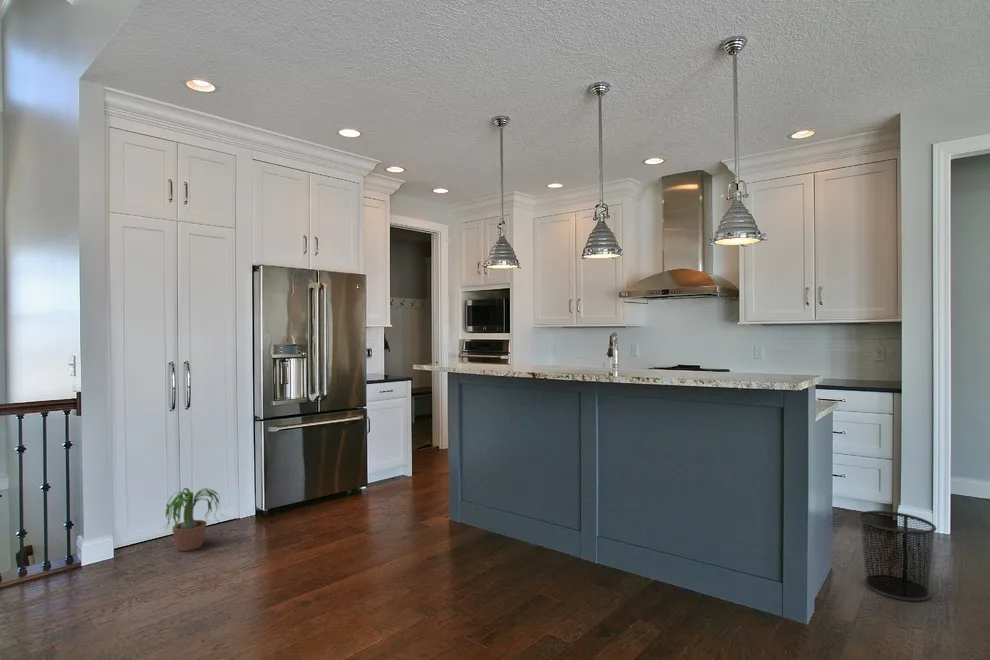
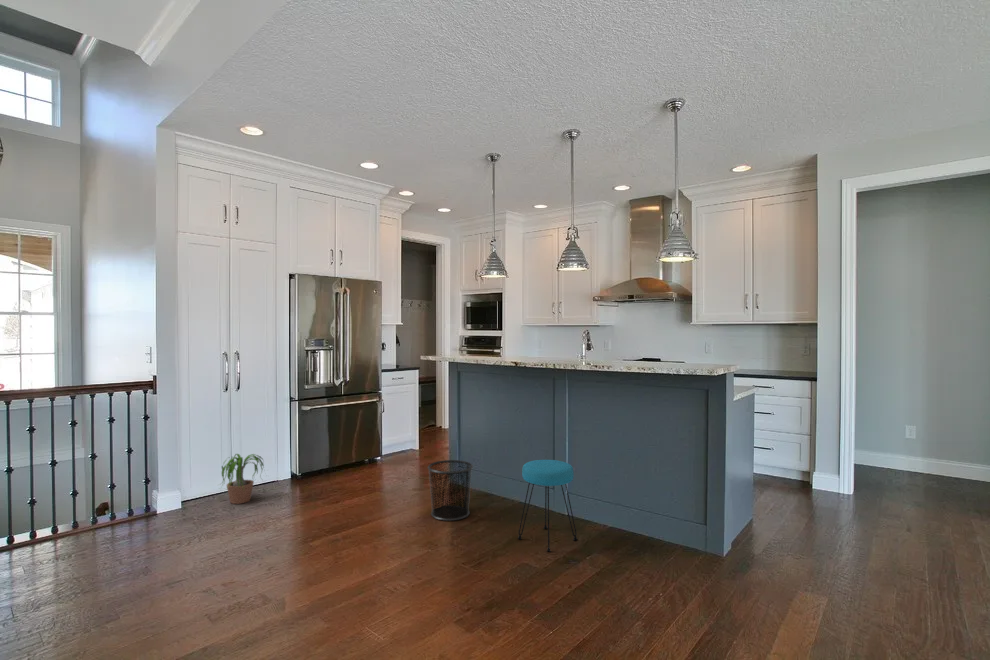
stool: none [538,497,615,618] -> present [518,460,577,551]
waste bin: present [858,511,936,601] -> present [428,460,473,521]

